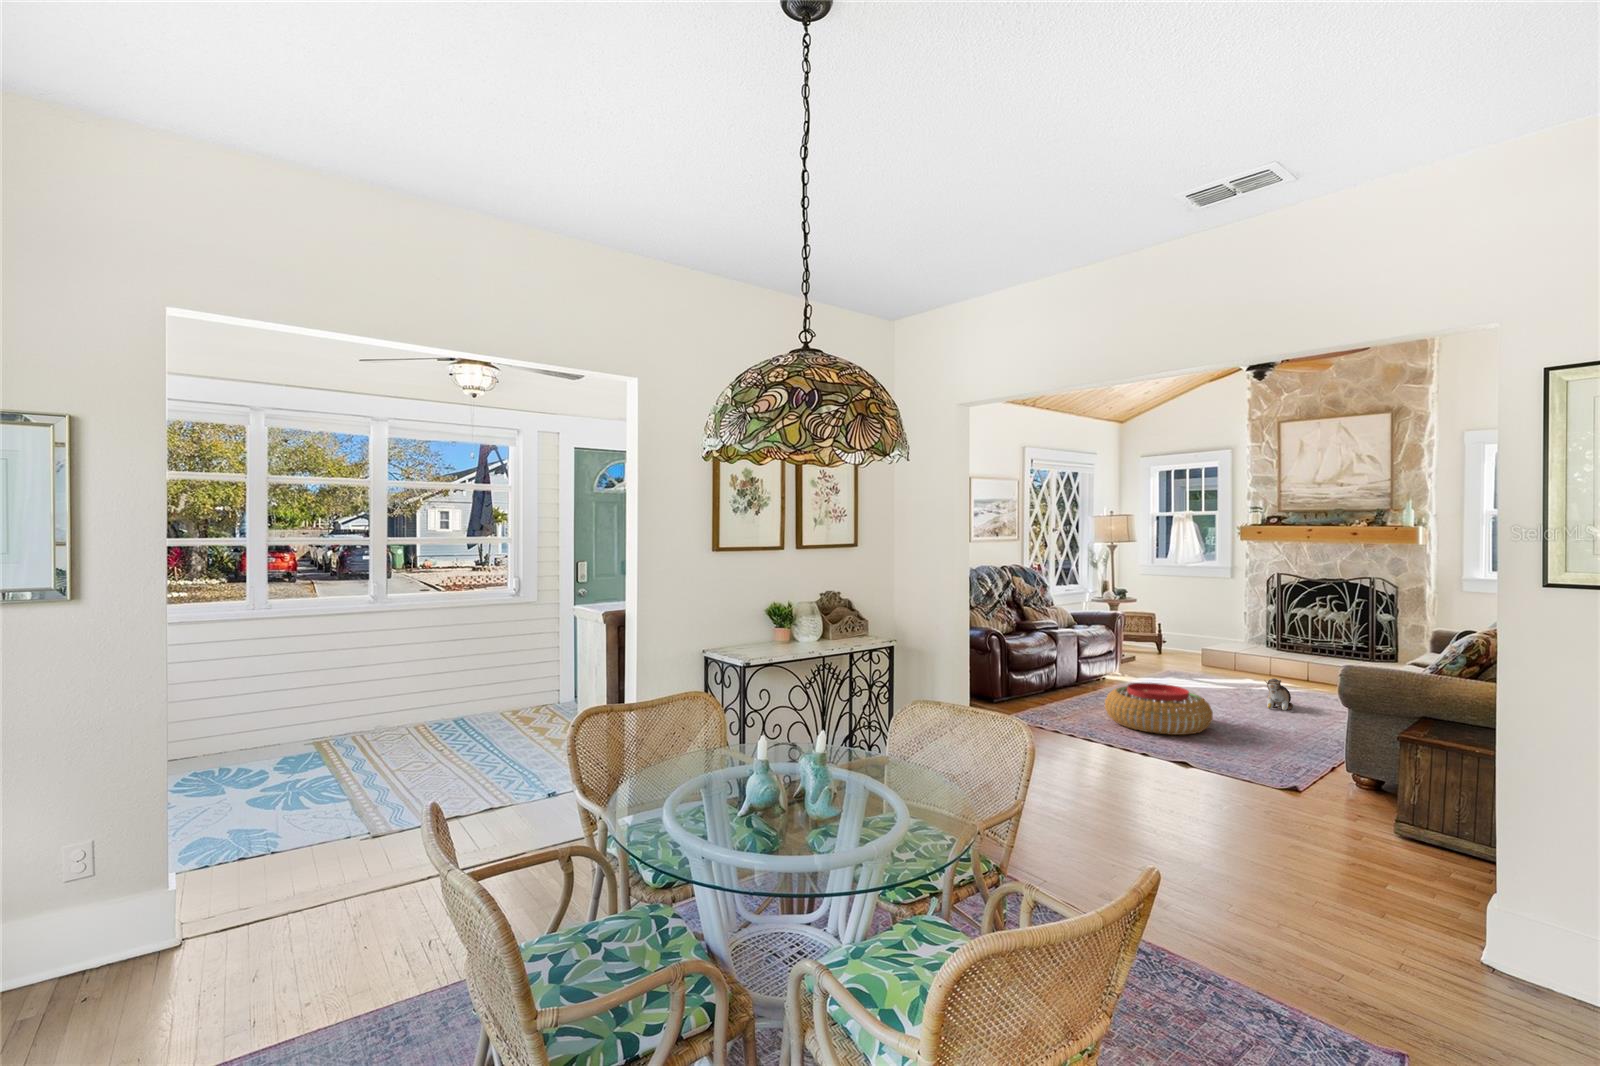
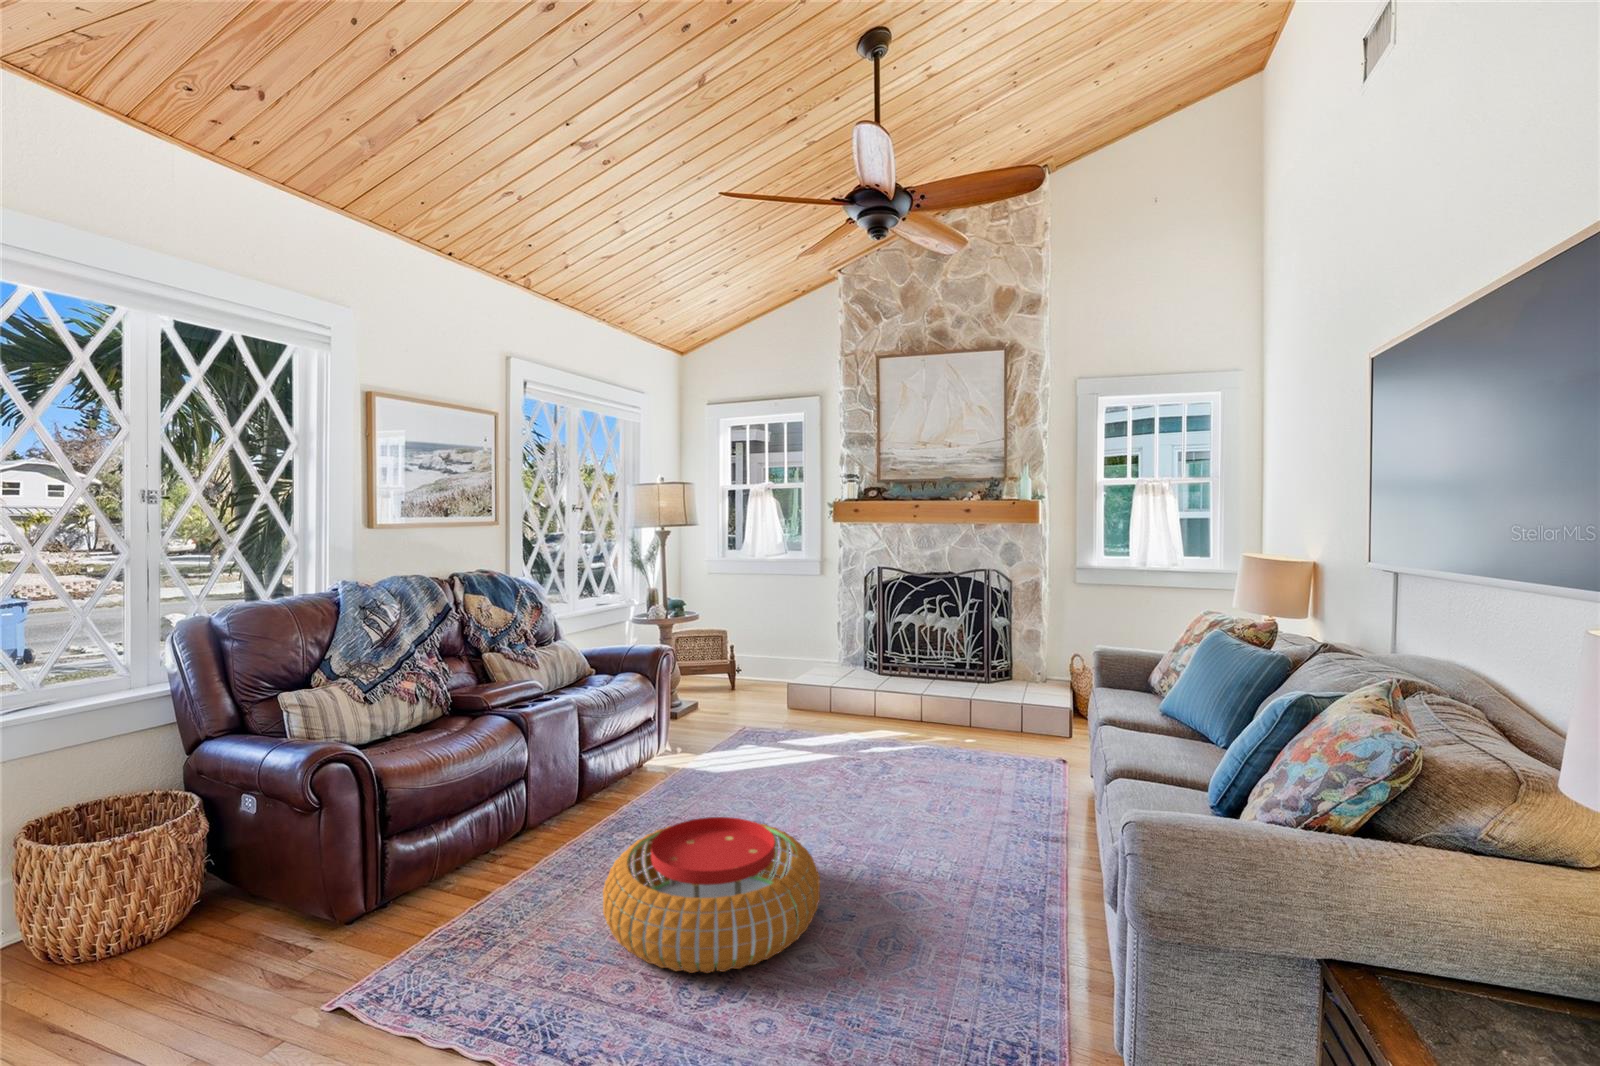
plush toy: present [1264,678,1293,710] -> none [889,755,927,808]

